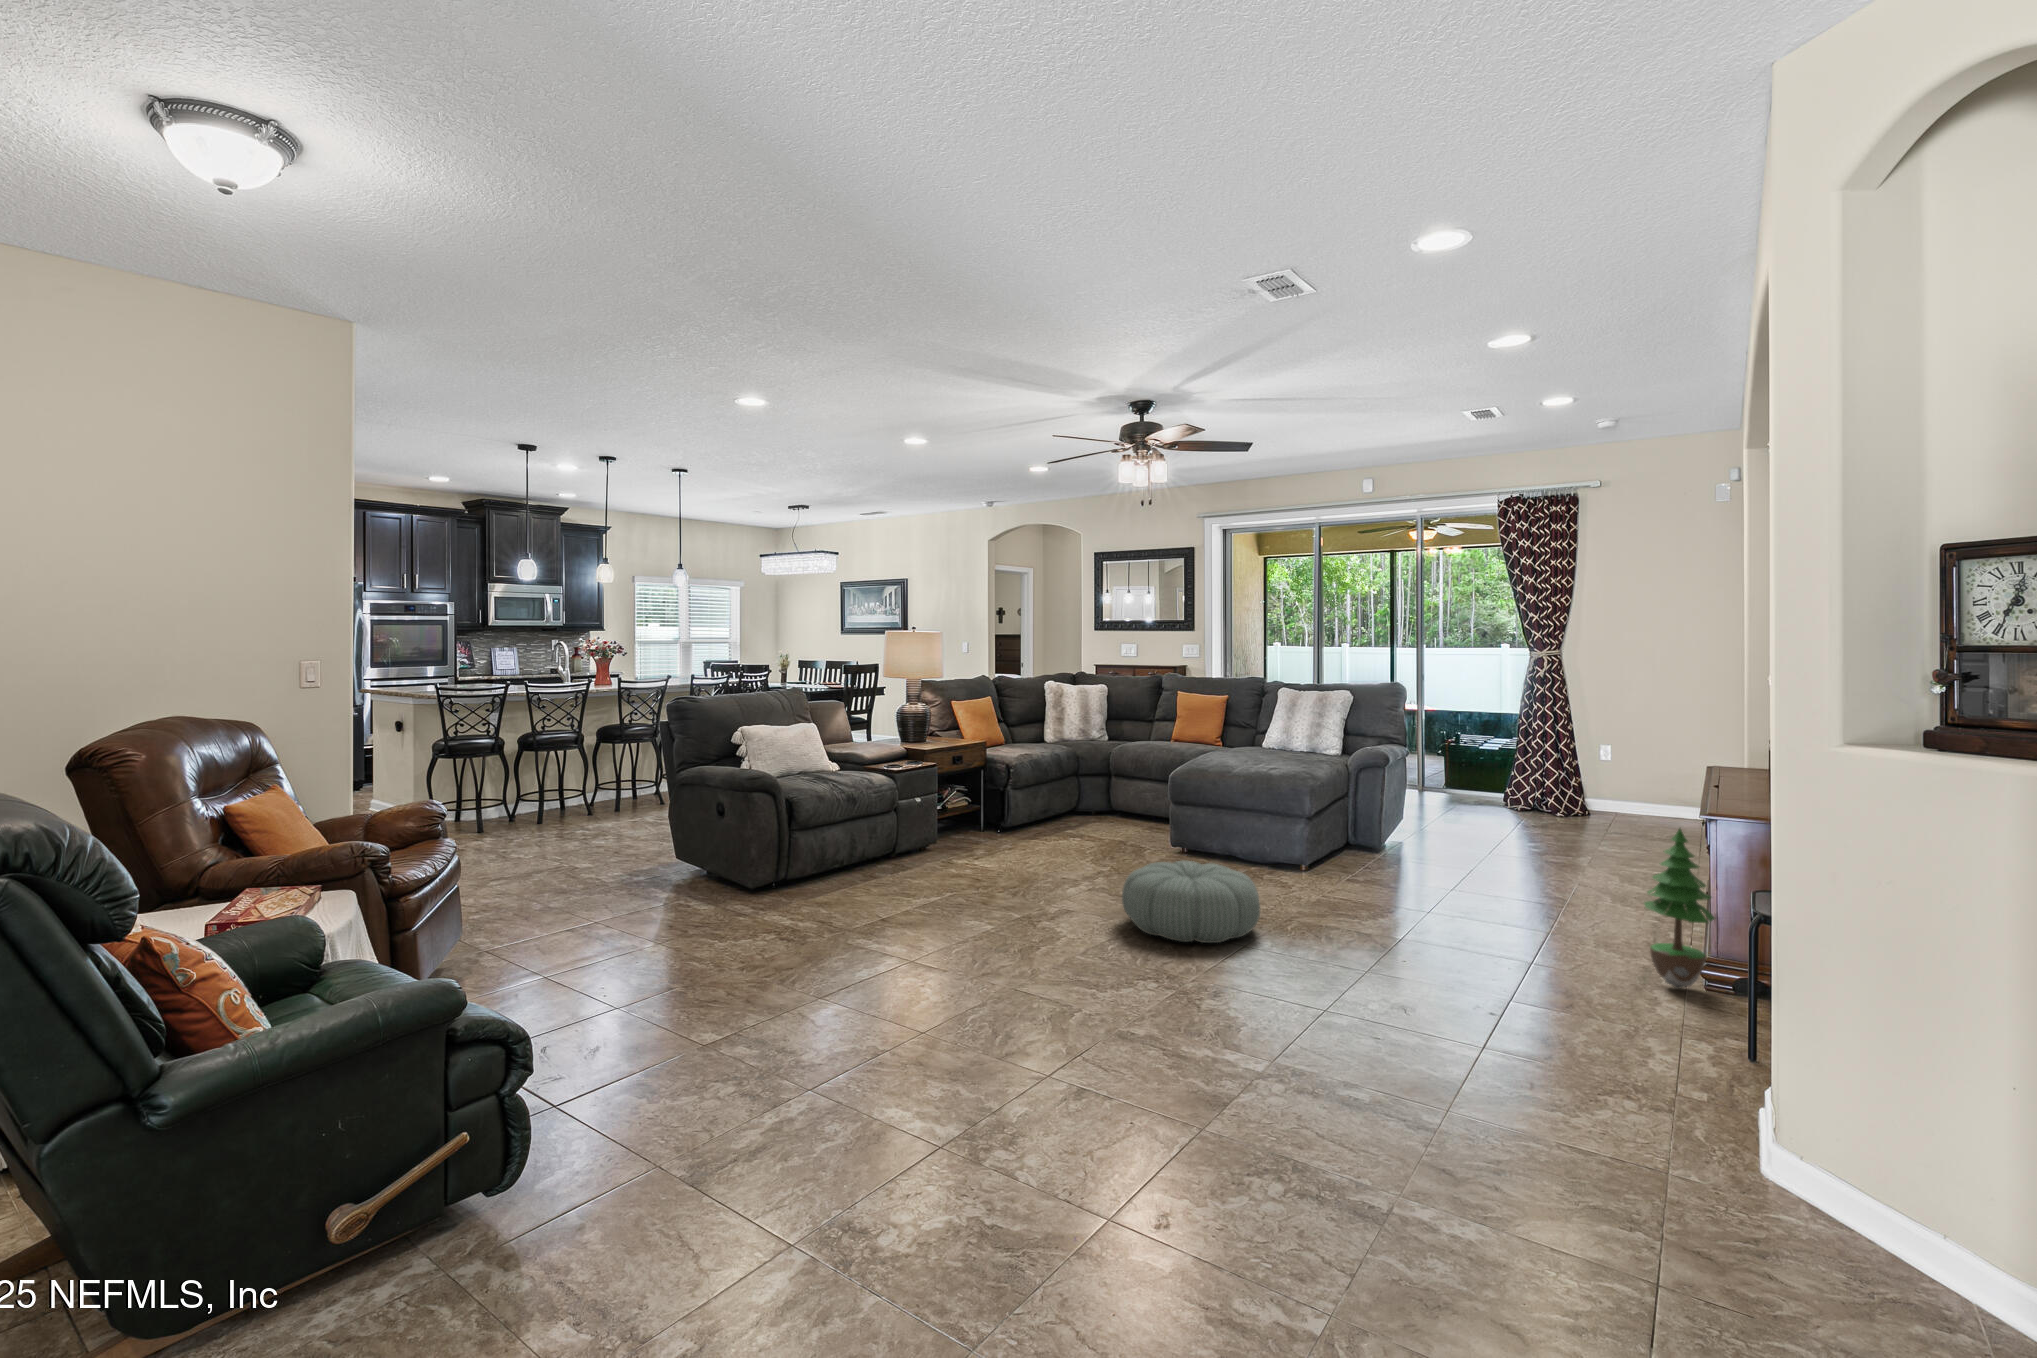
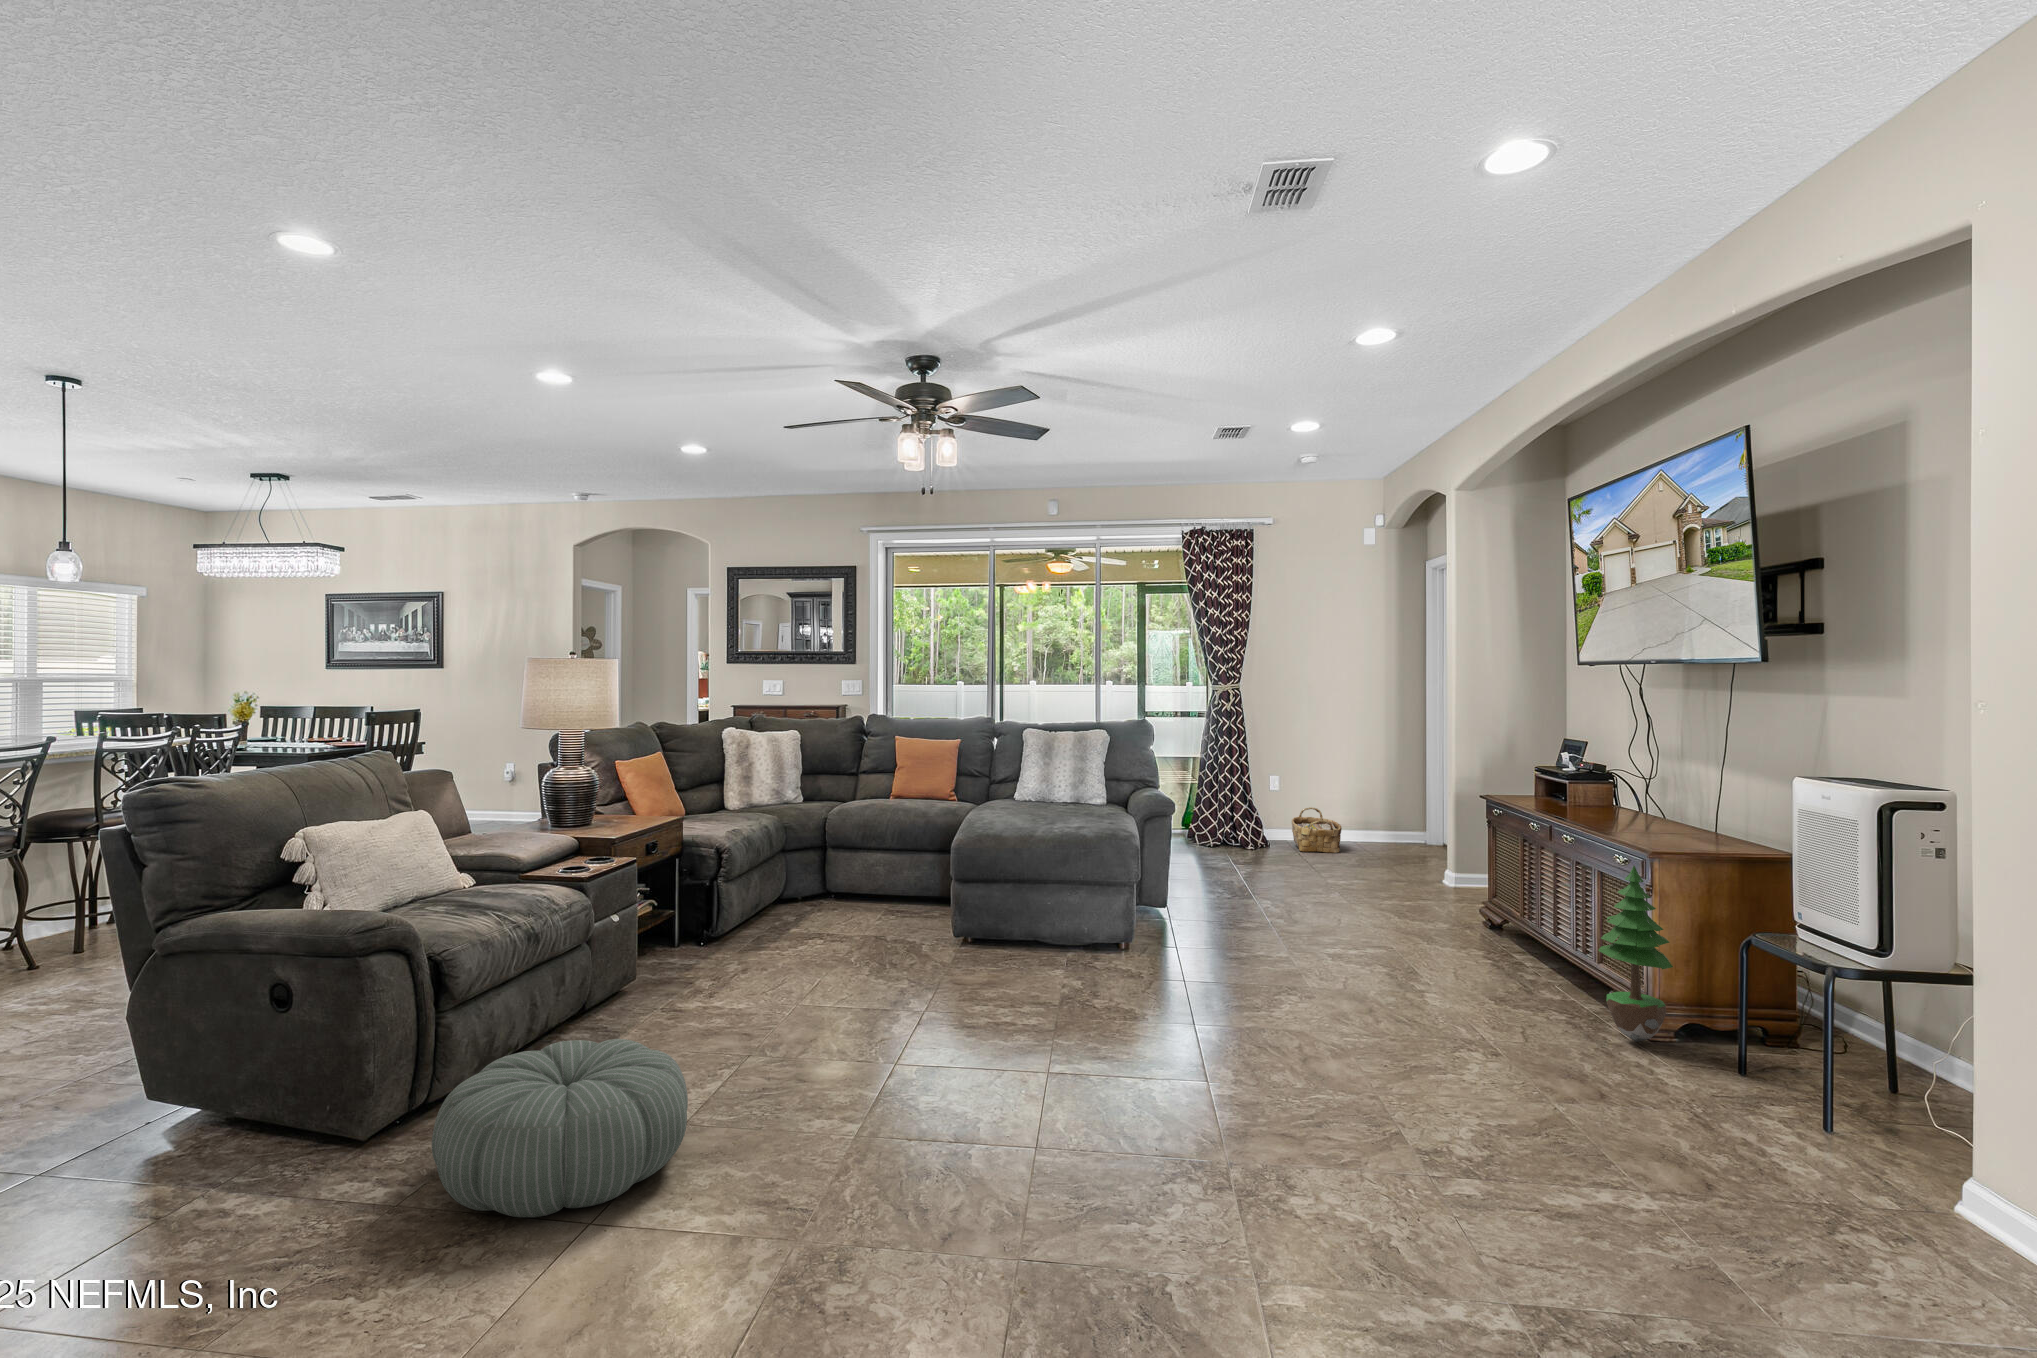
woven basket: none [1611,781,1670,829] -> present [1292,807,1342,853]
pouf: present [1122,861,1260,943] -> present [432,1039,688,1217]

